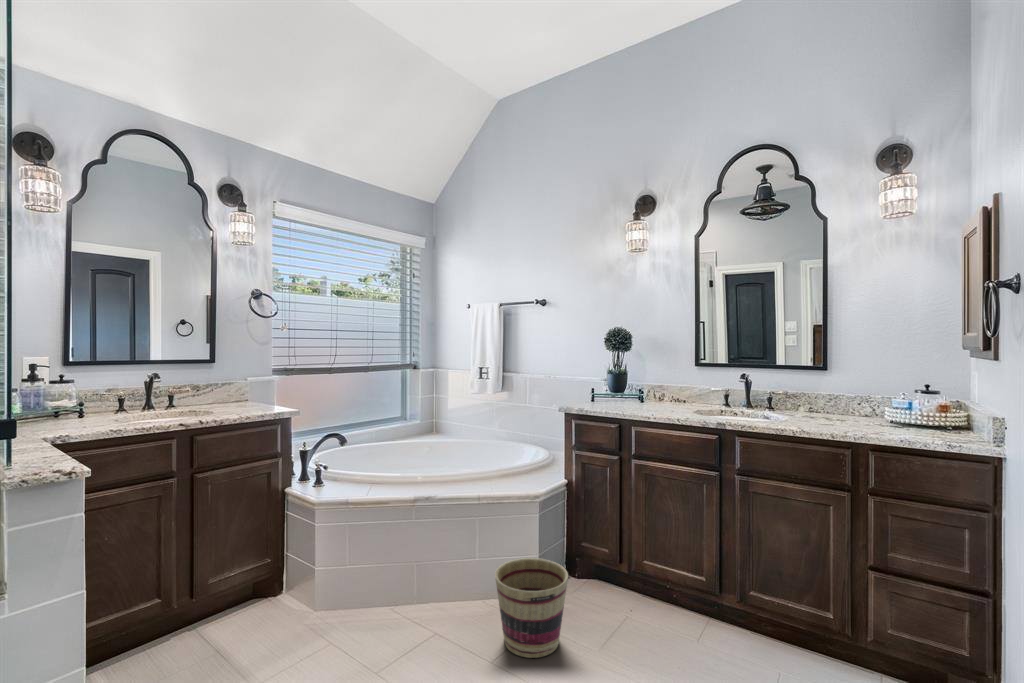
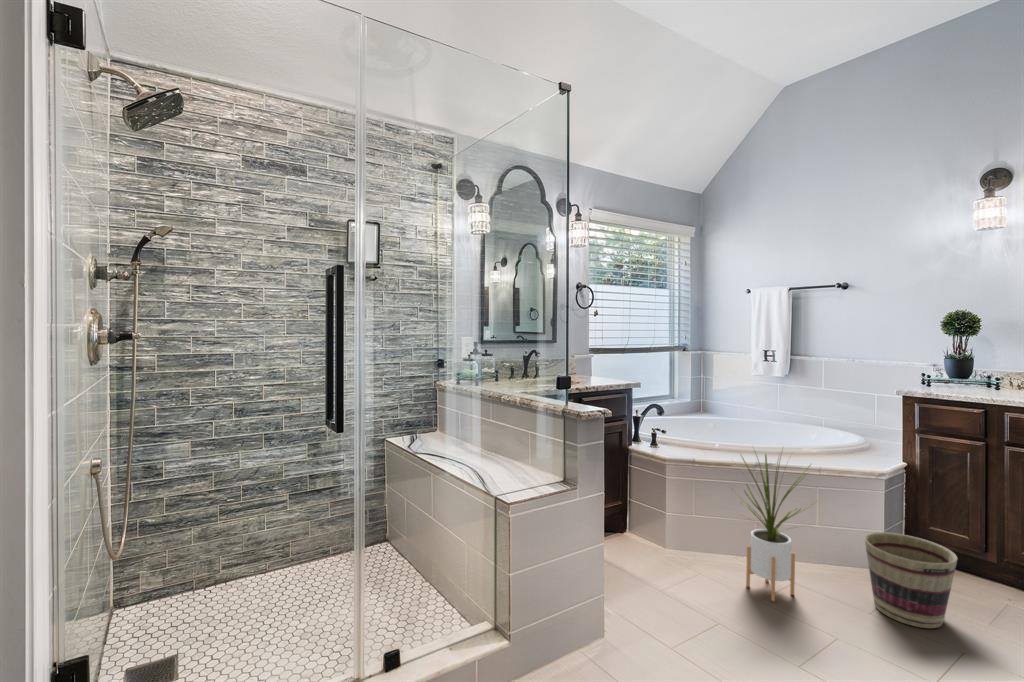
house plant: none [362,479,449,654] -> present [741,454,812,601]

